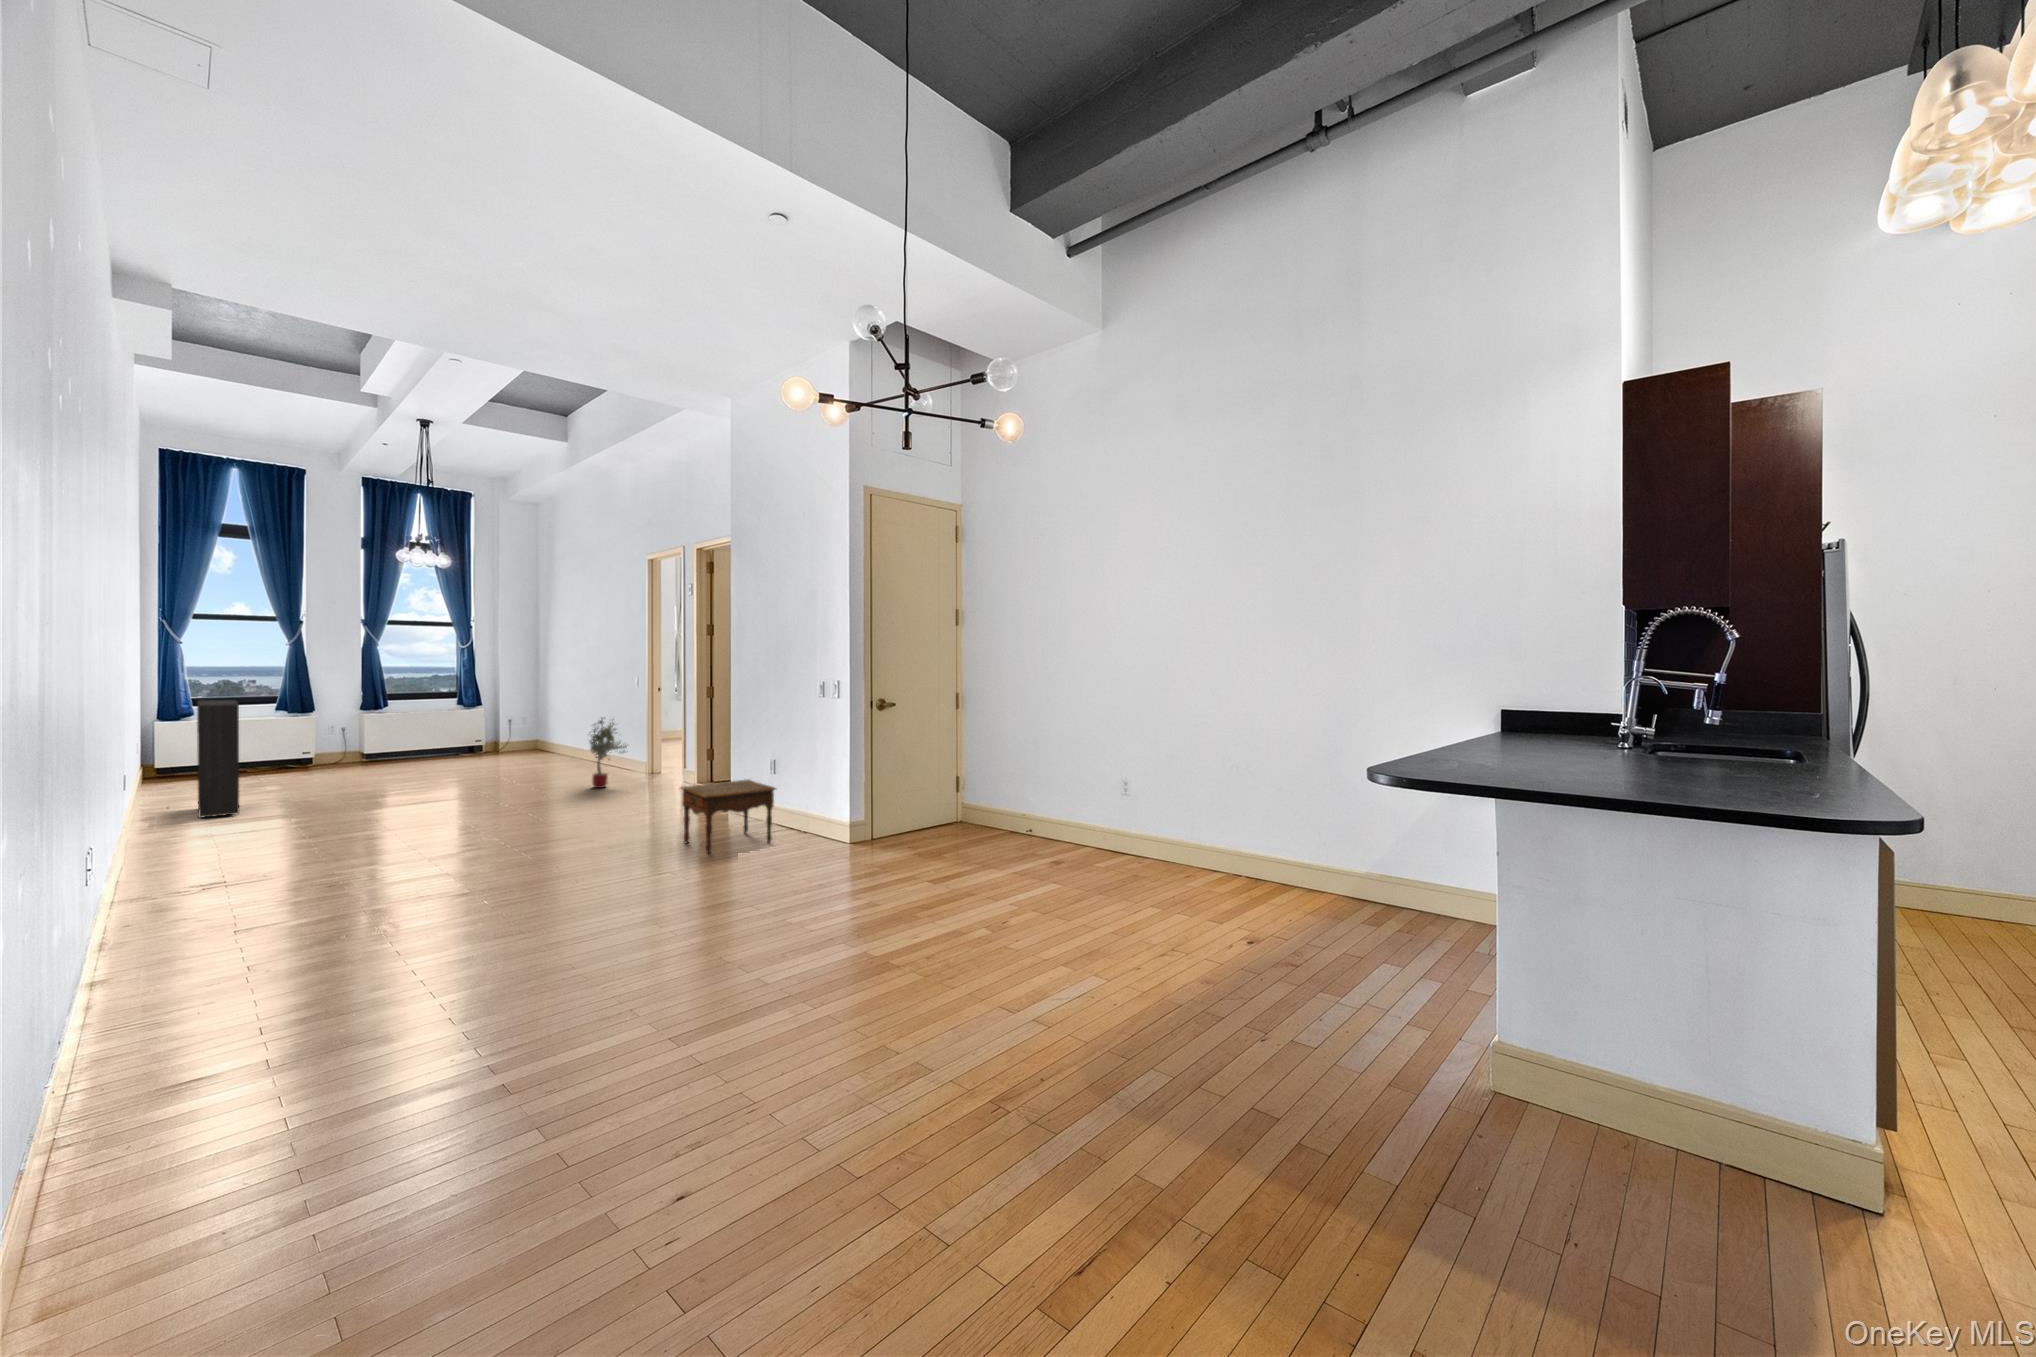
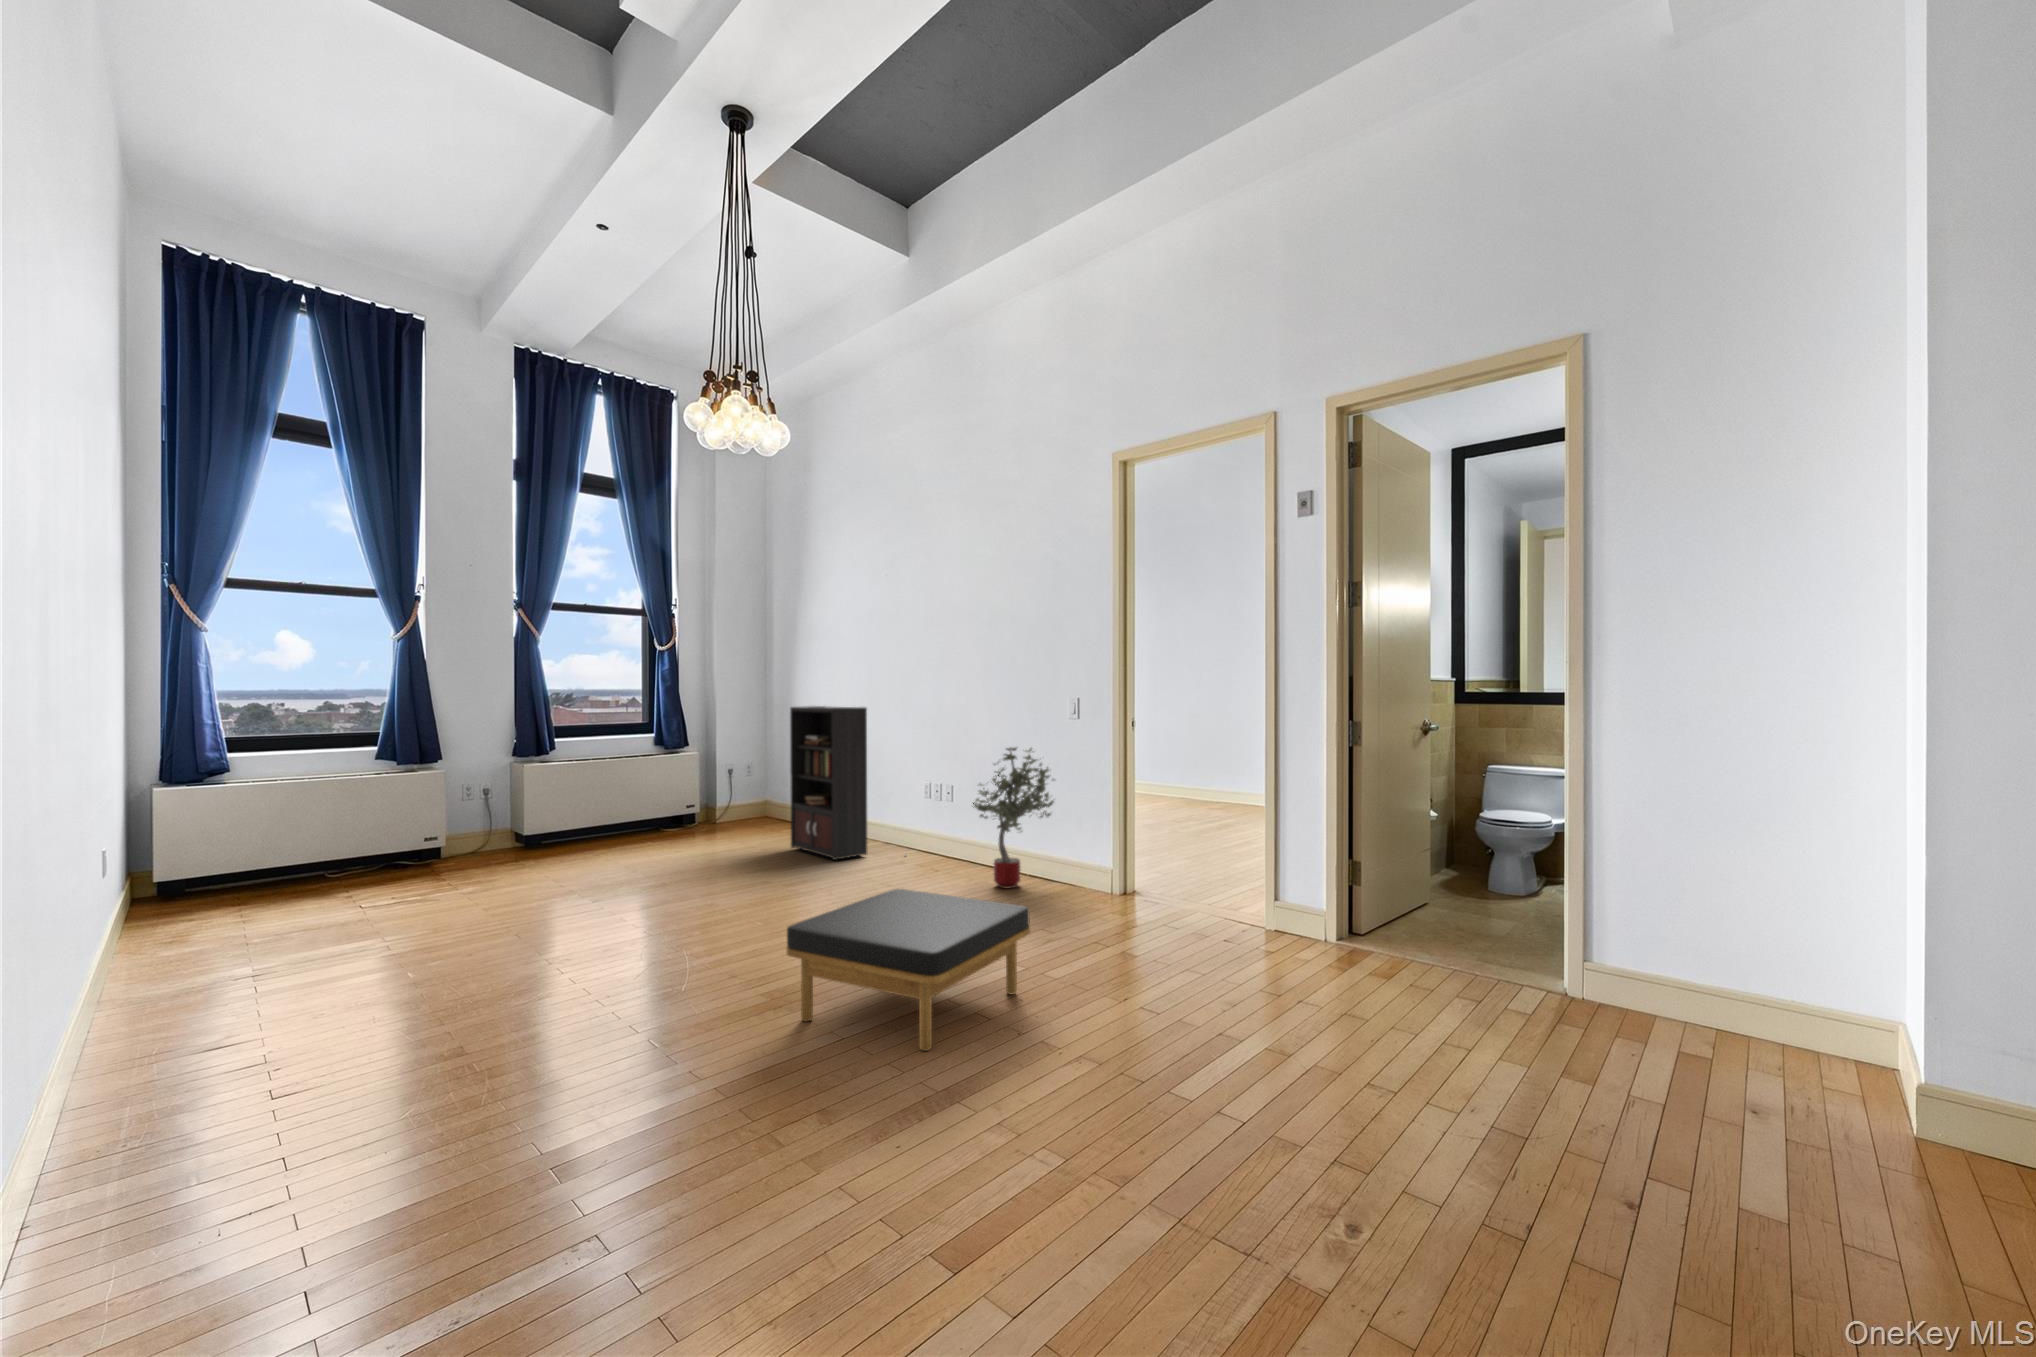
bookcase: present [197,700,239,818] -> present [790,706,906,860]
ottoman: none [413,778,525,831] -> present [786,889,1030,1051]
side table: present [681,780,776,853] -> none [1595,876,1846,1130]

